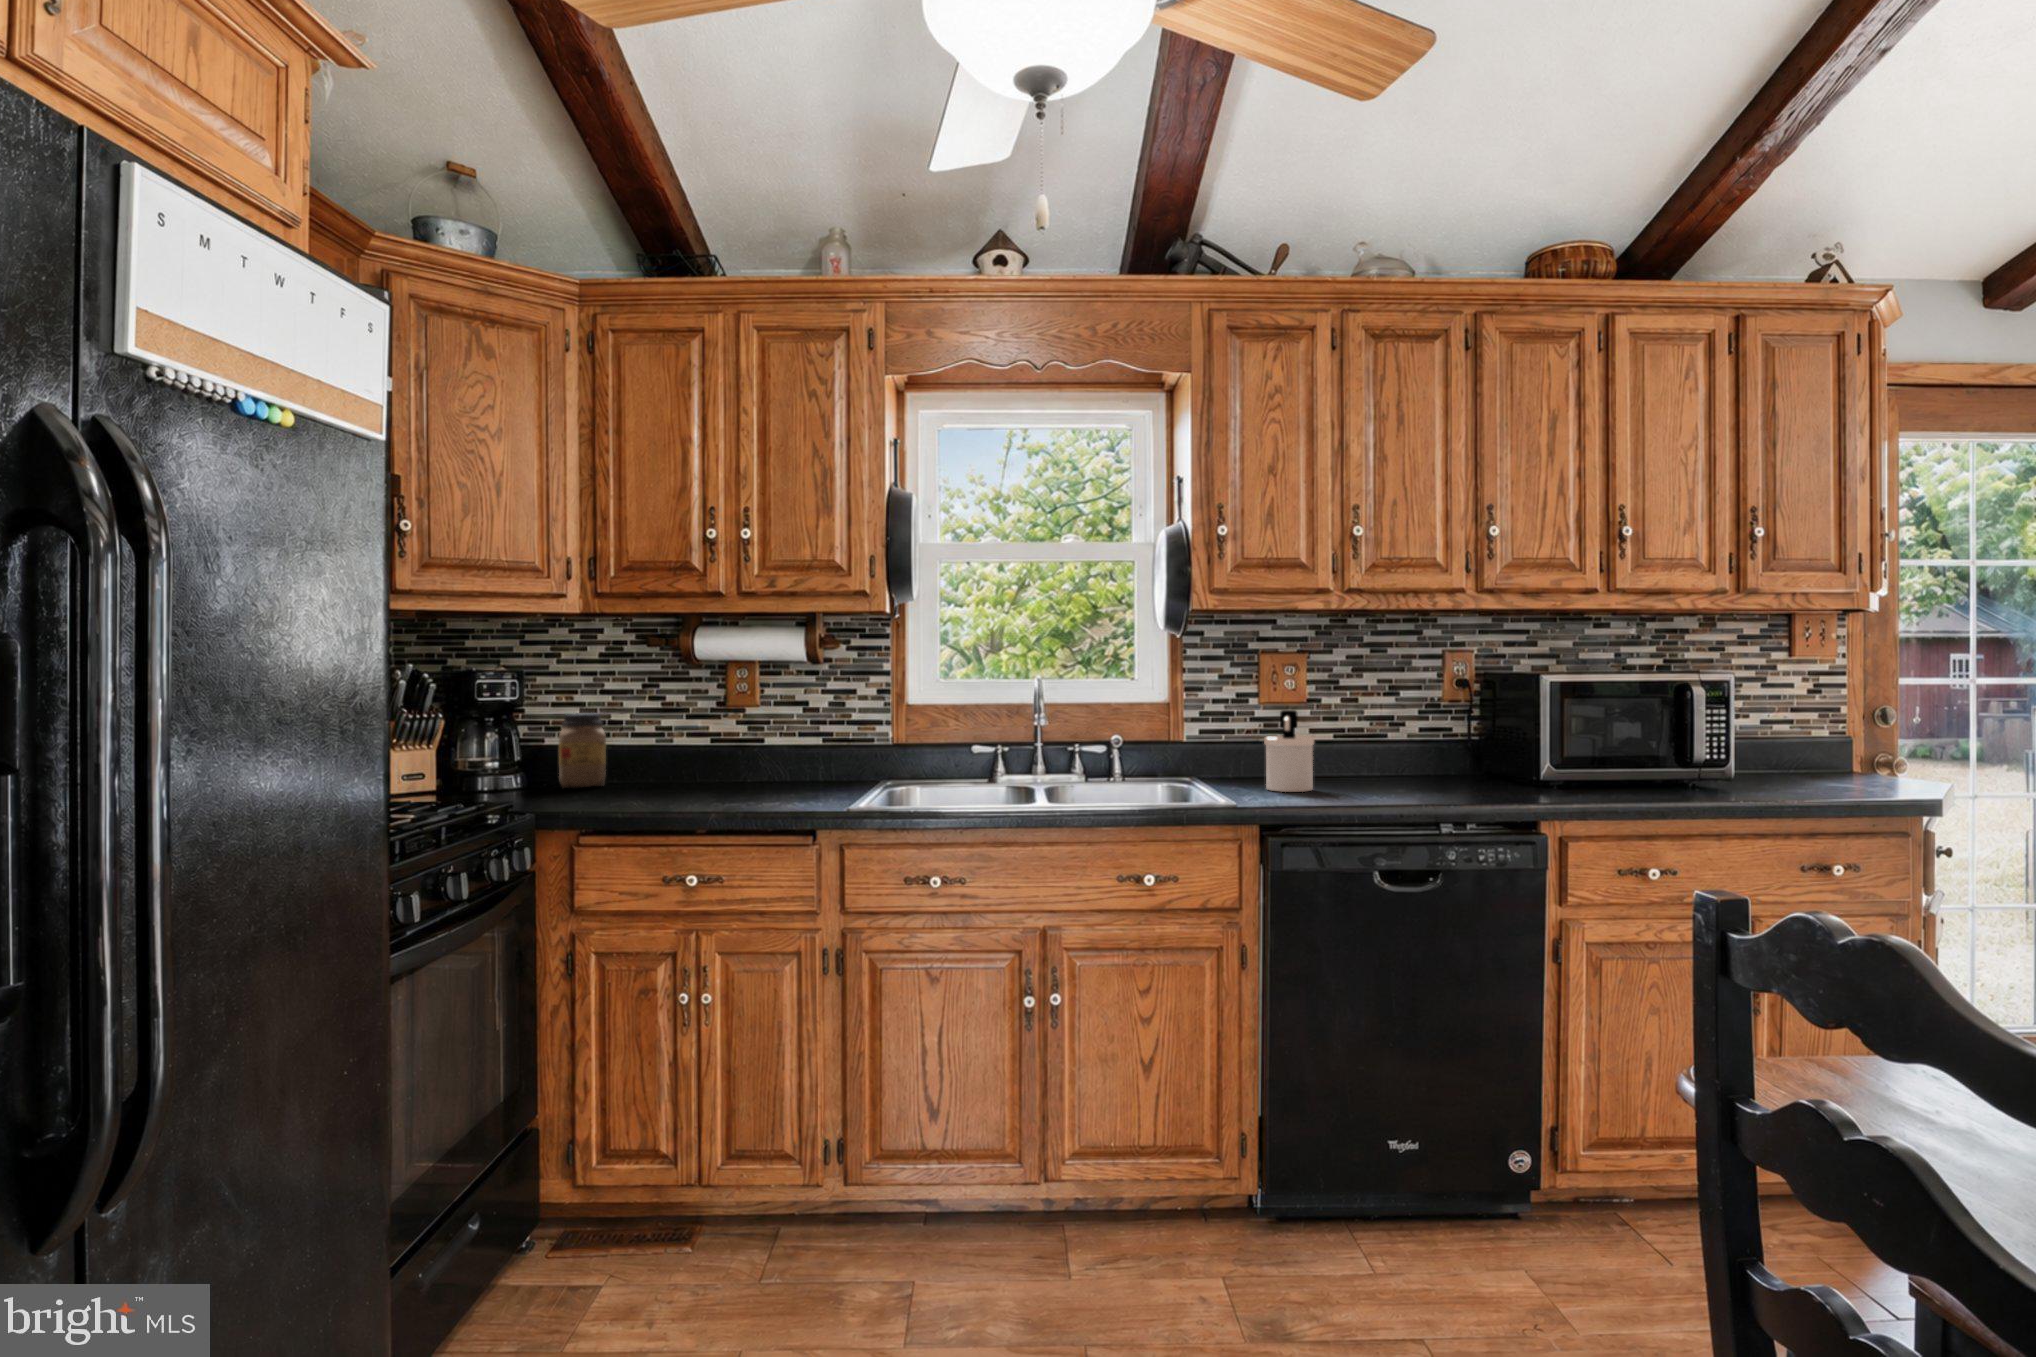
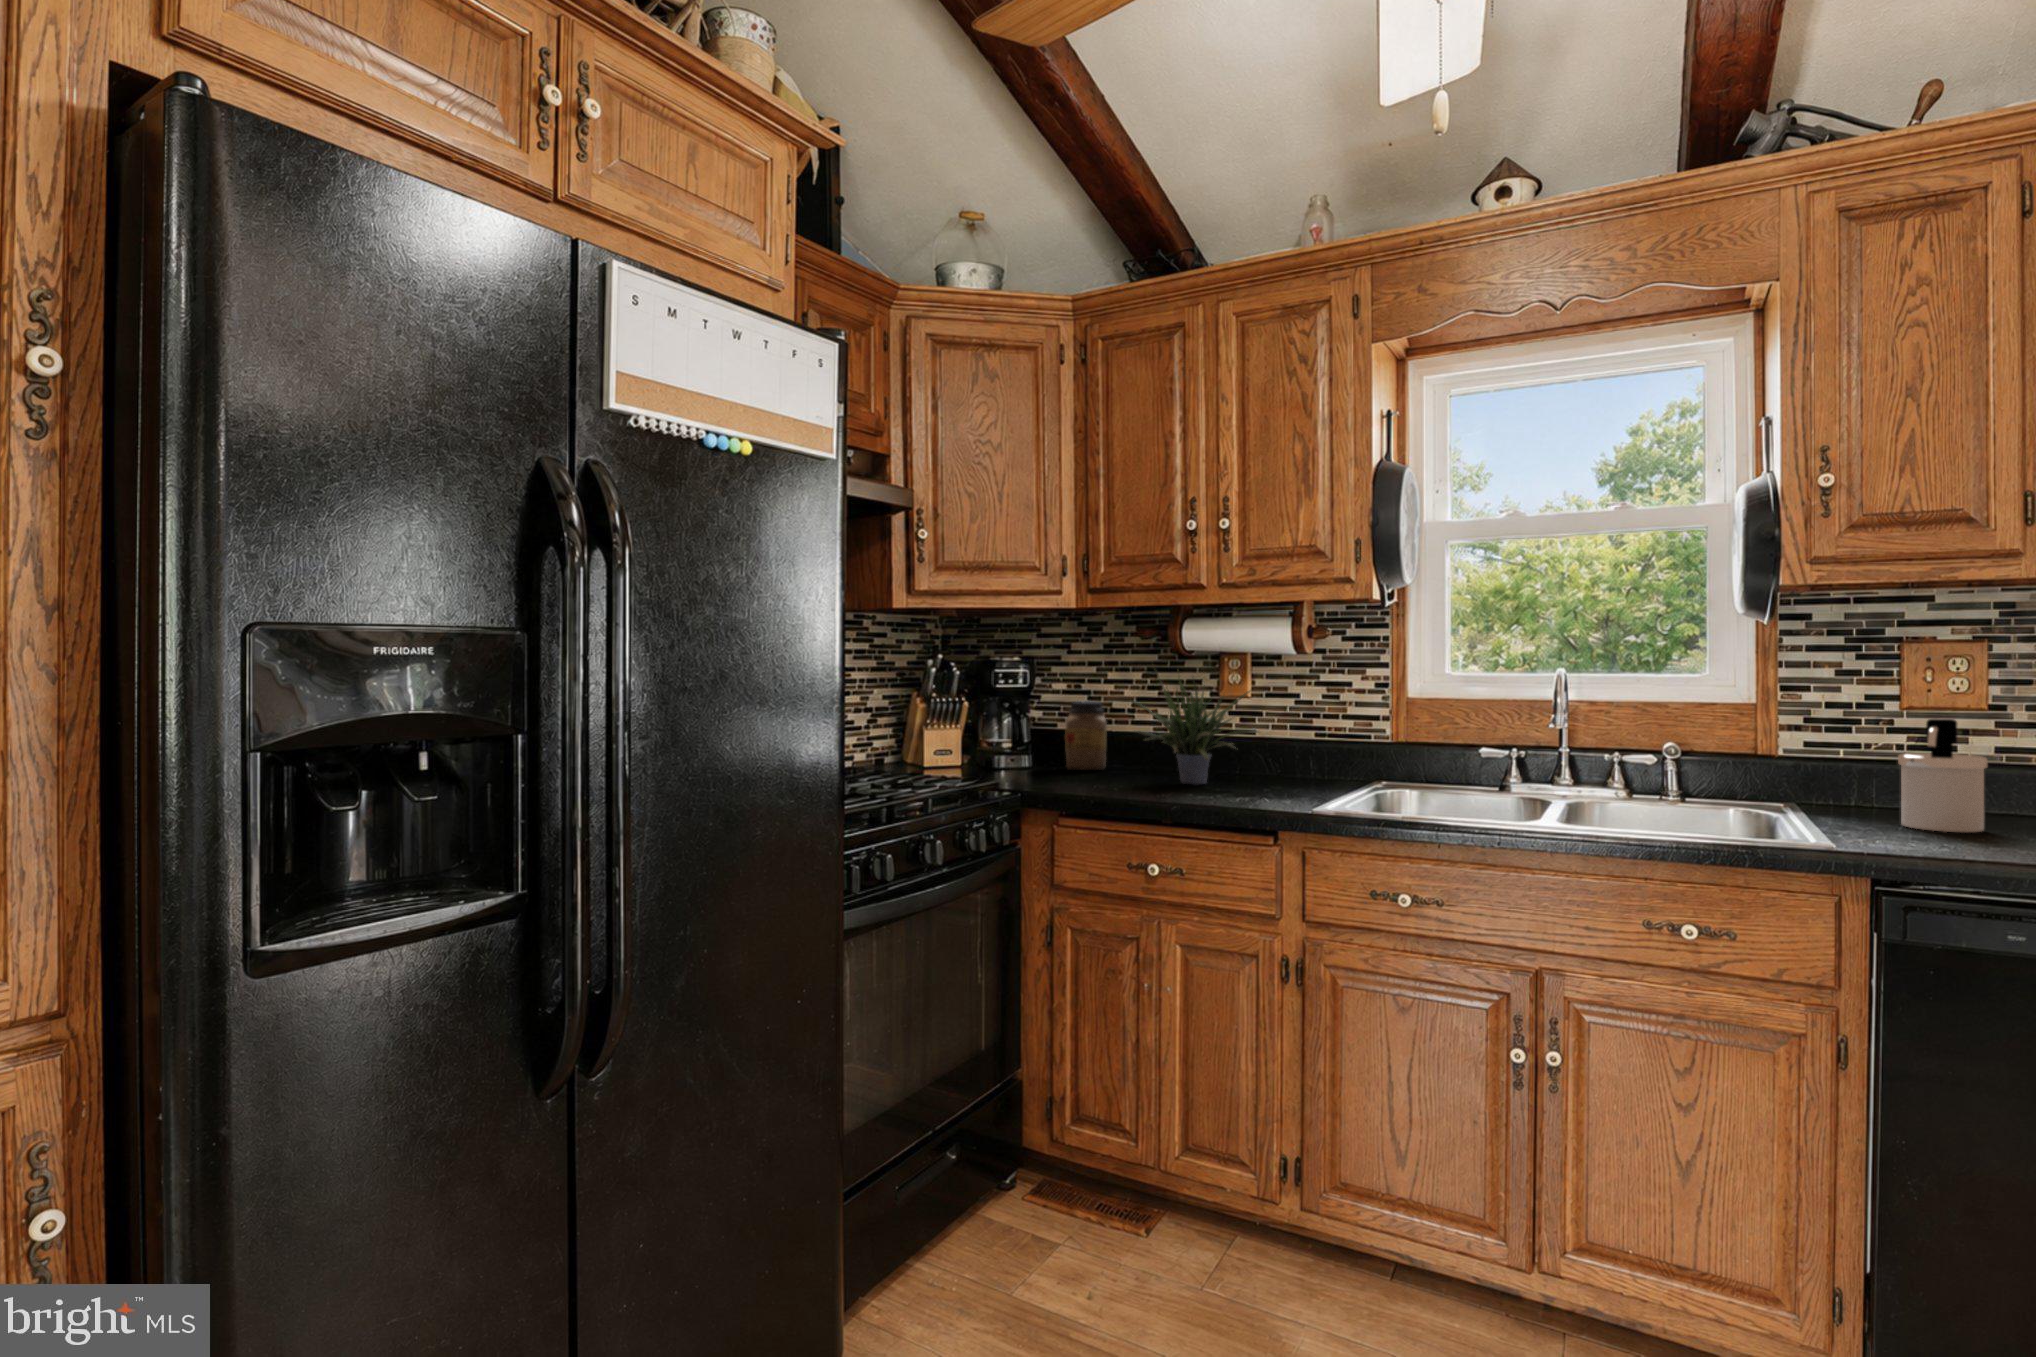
potted plant: none [640,668,784,794] -> present [1133,678,1259,785]

